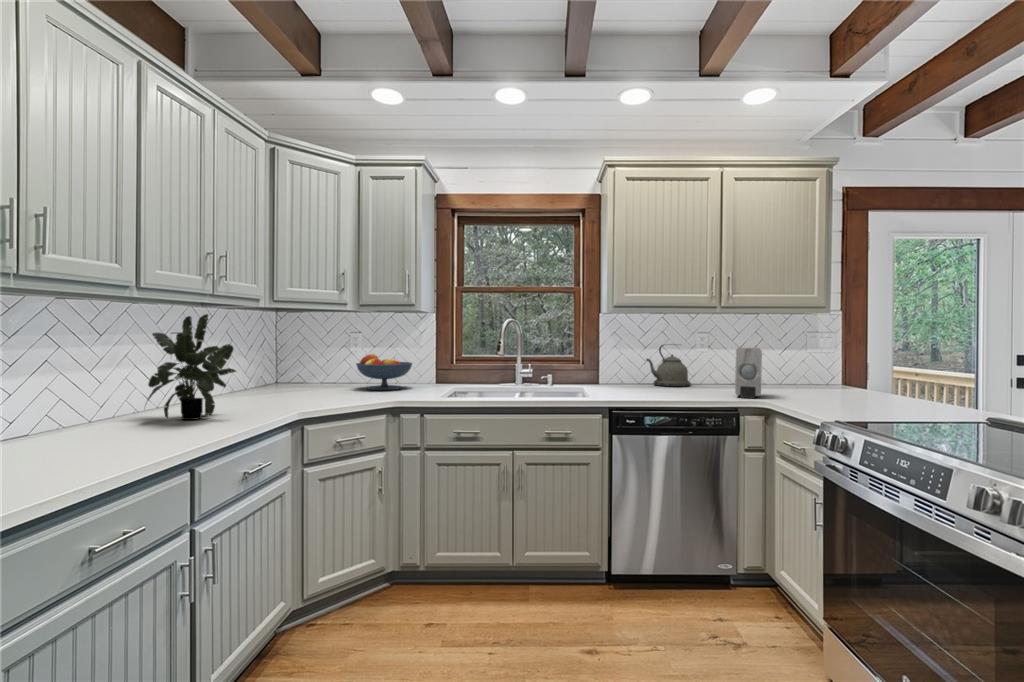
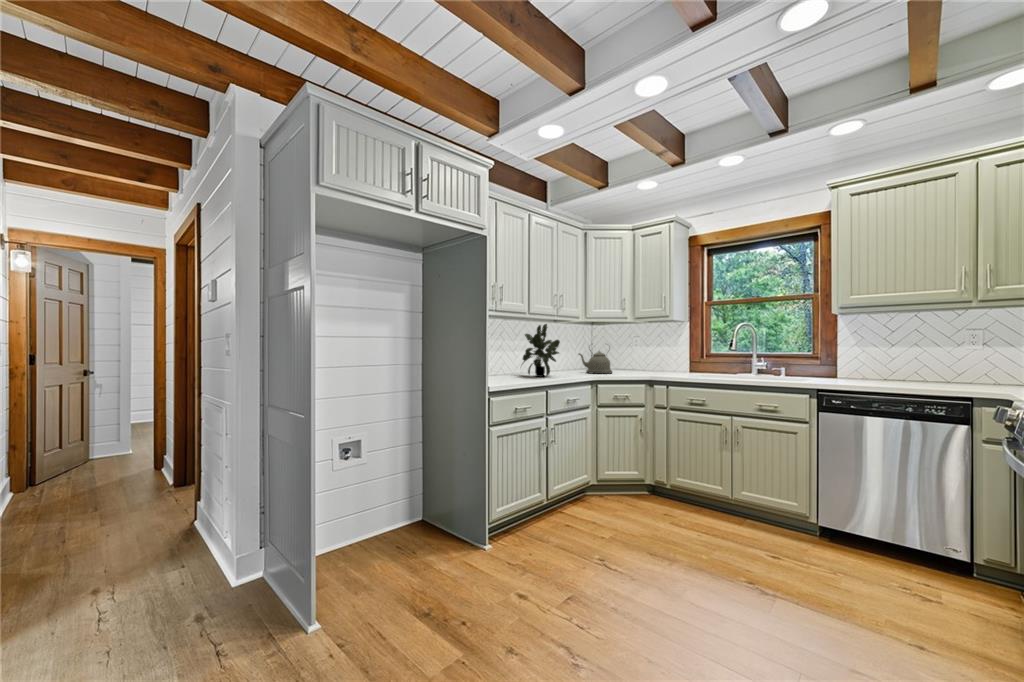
kettle: present [646,345,691,387] -> present [579,350,612,374]
soap dispenser: present [735,348,762,398] -> none [957,345,999,391]
fruit bowl: present [356,354,412,390] -> none [634,349,671,372]

